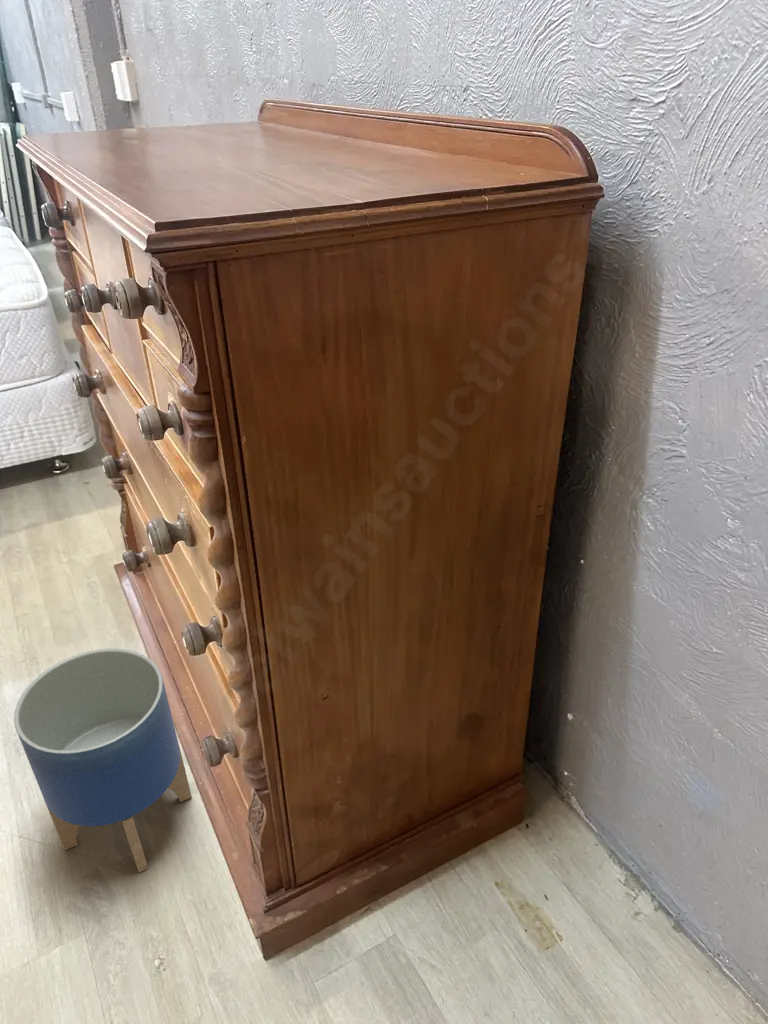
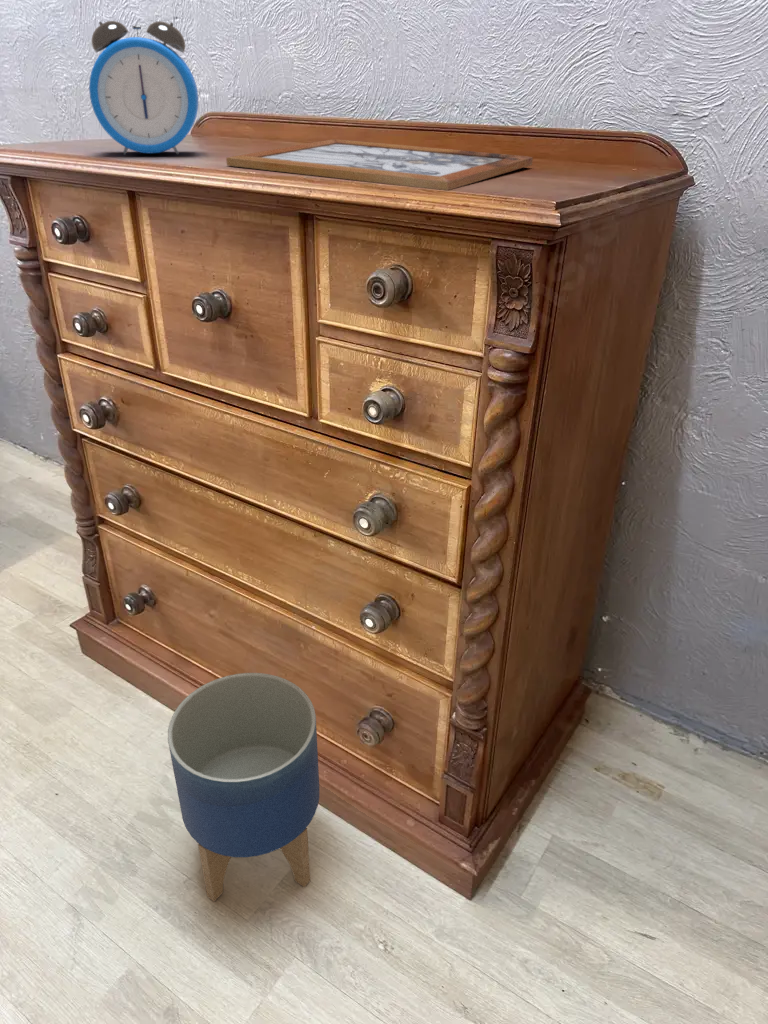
alarm clock: none [74,7,183,139] -> present [89,21,198,154]
picture frame: none [146,128,442,185] -> present [226,139,533,190]

